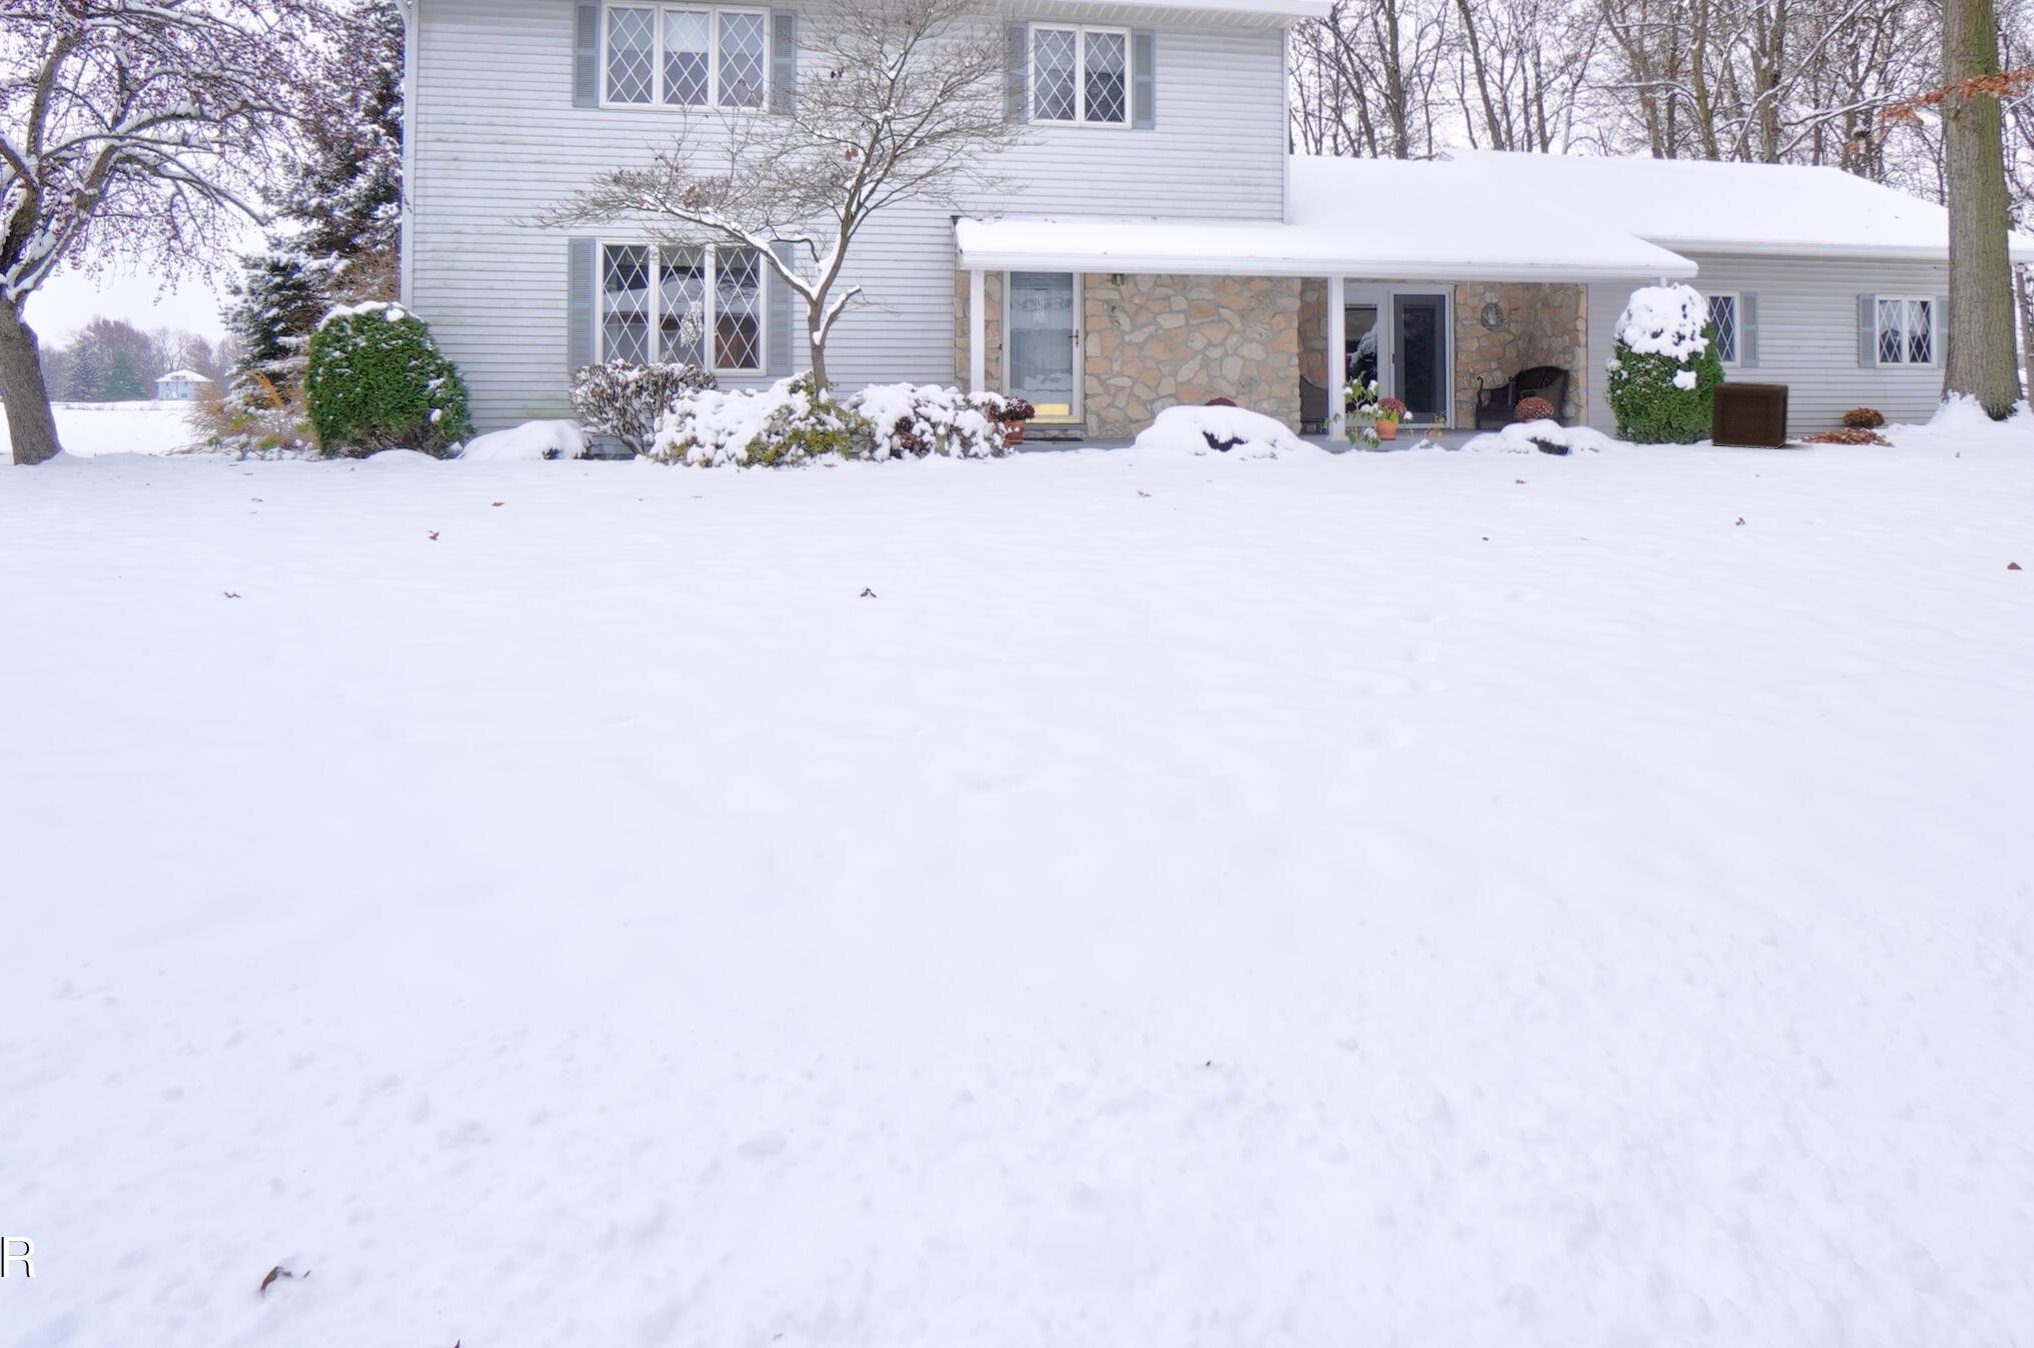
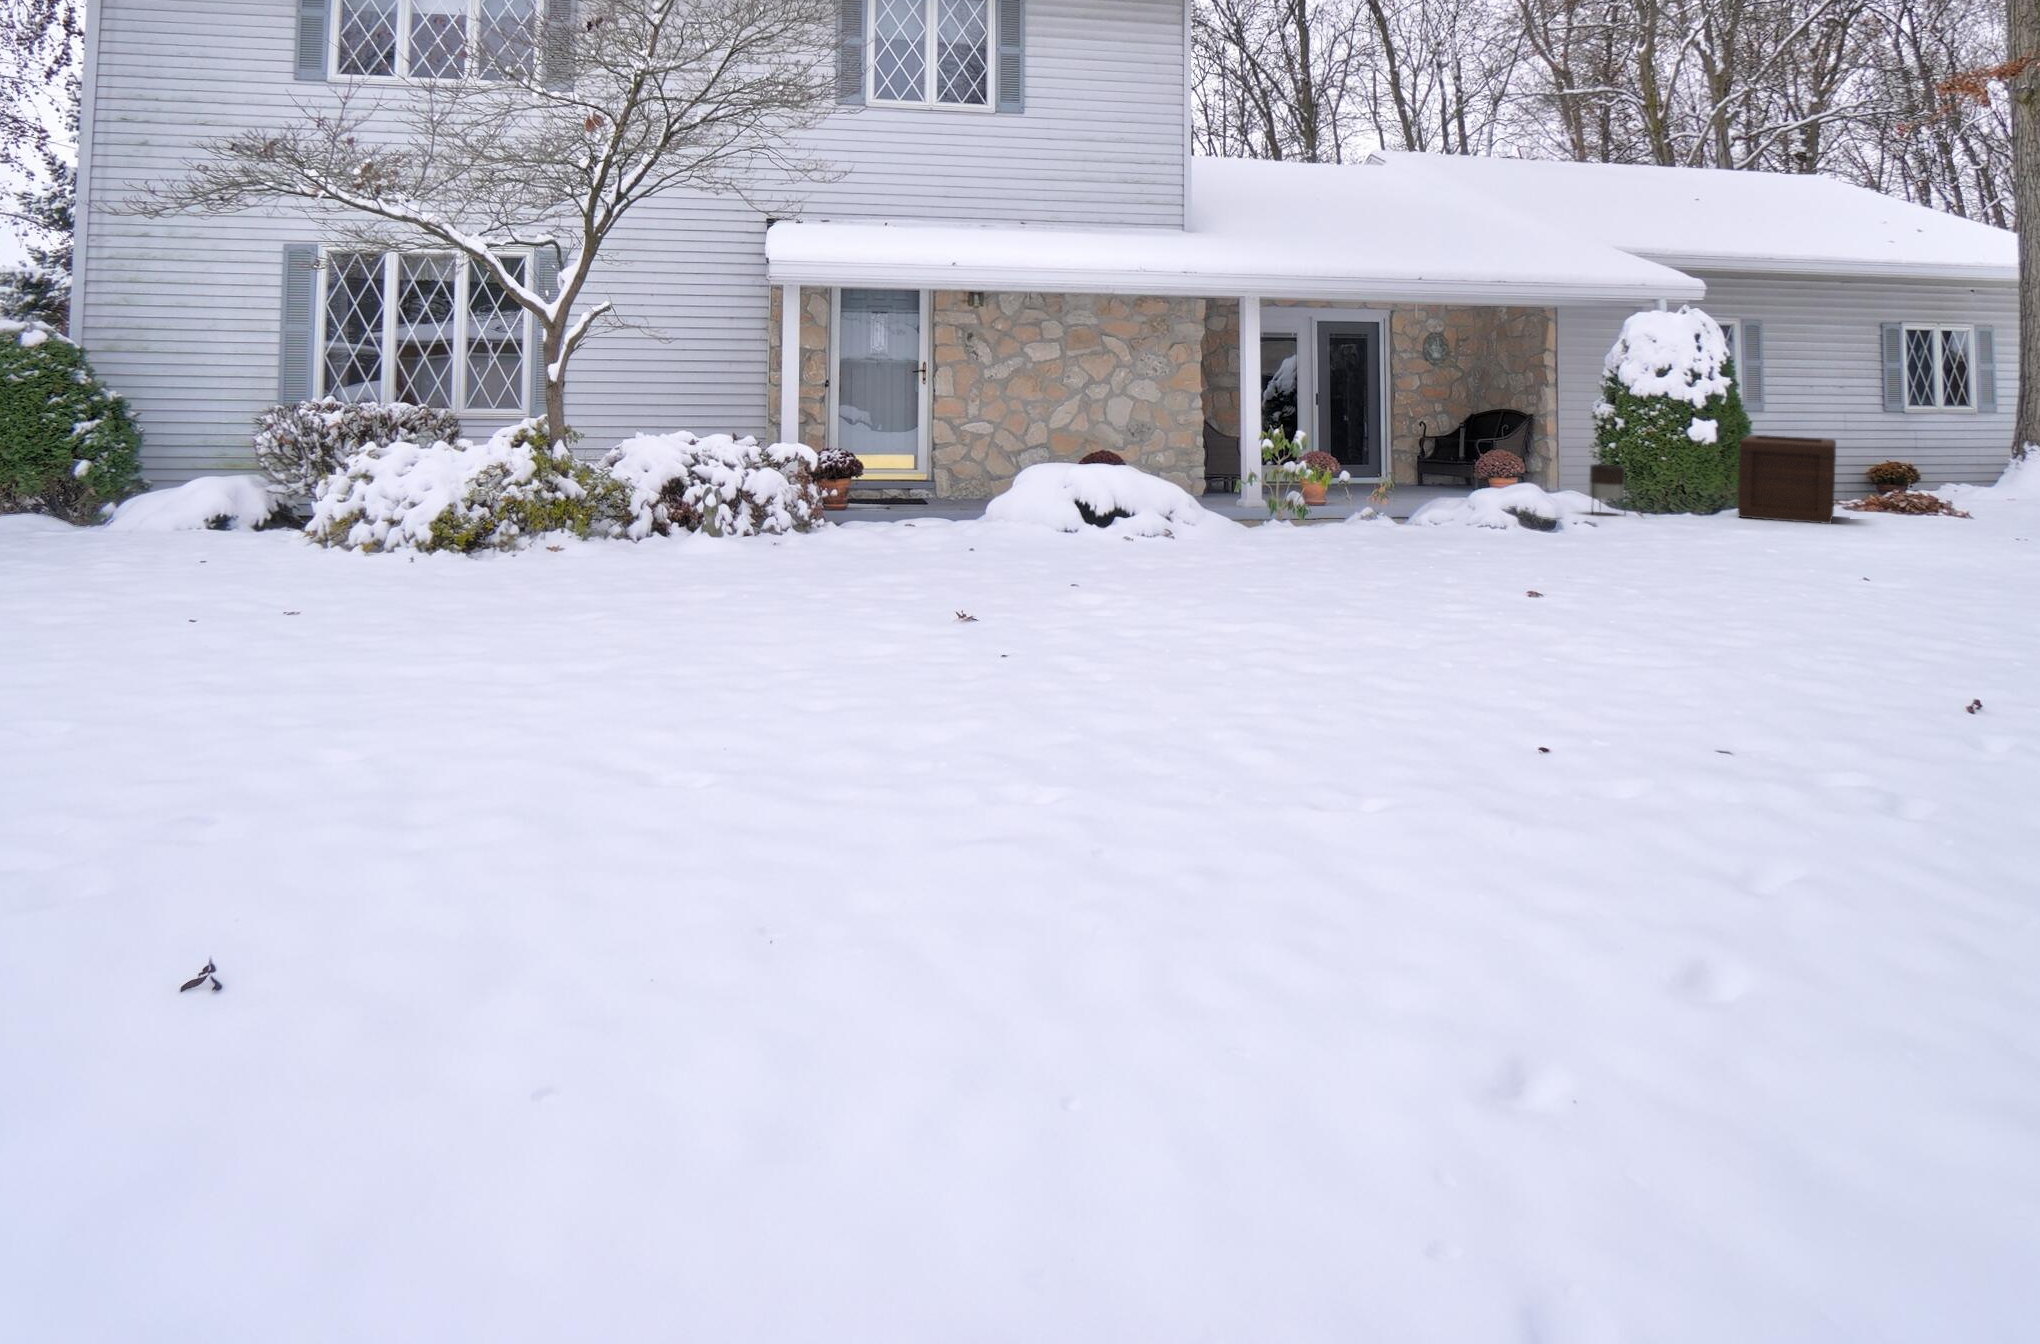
planter: none [1600,405,1628,445] -> present [1589,464,1625,508]

